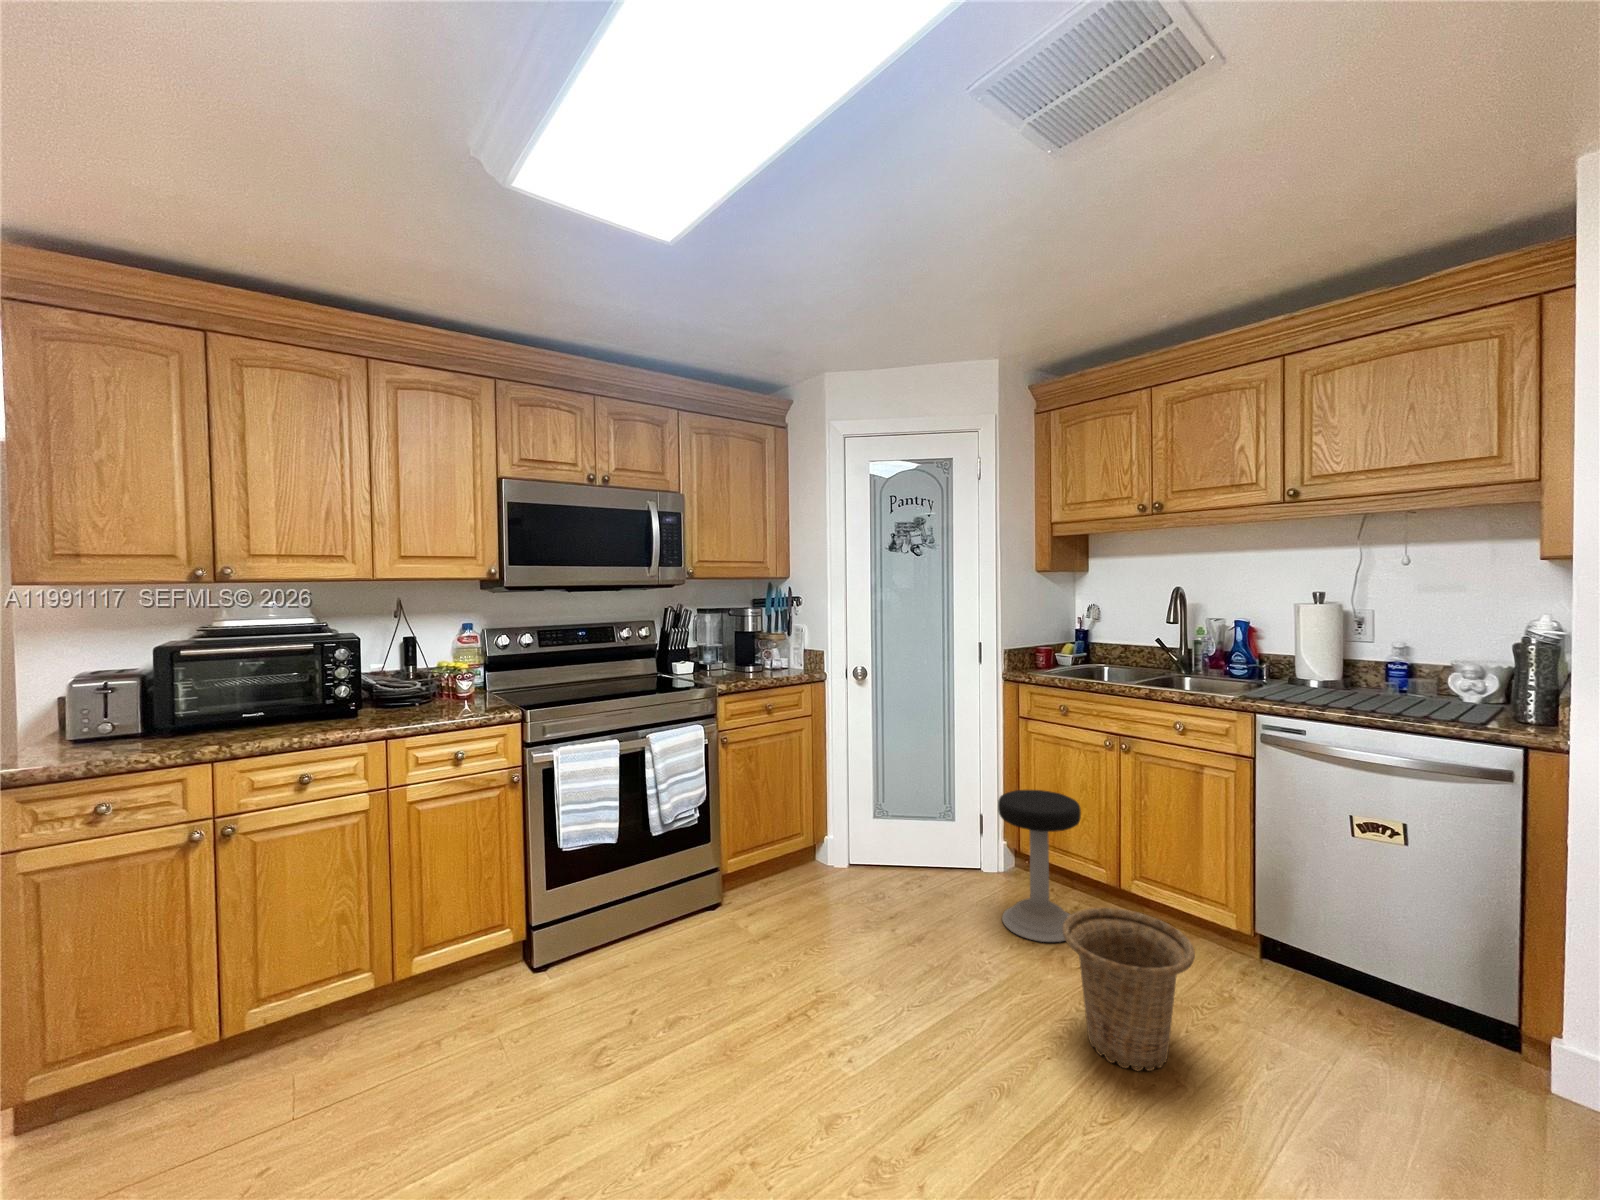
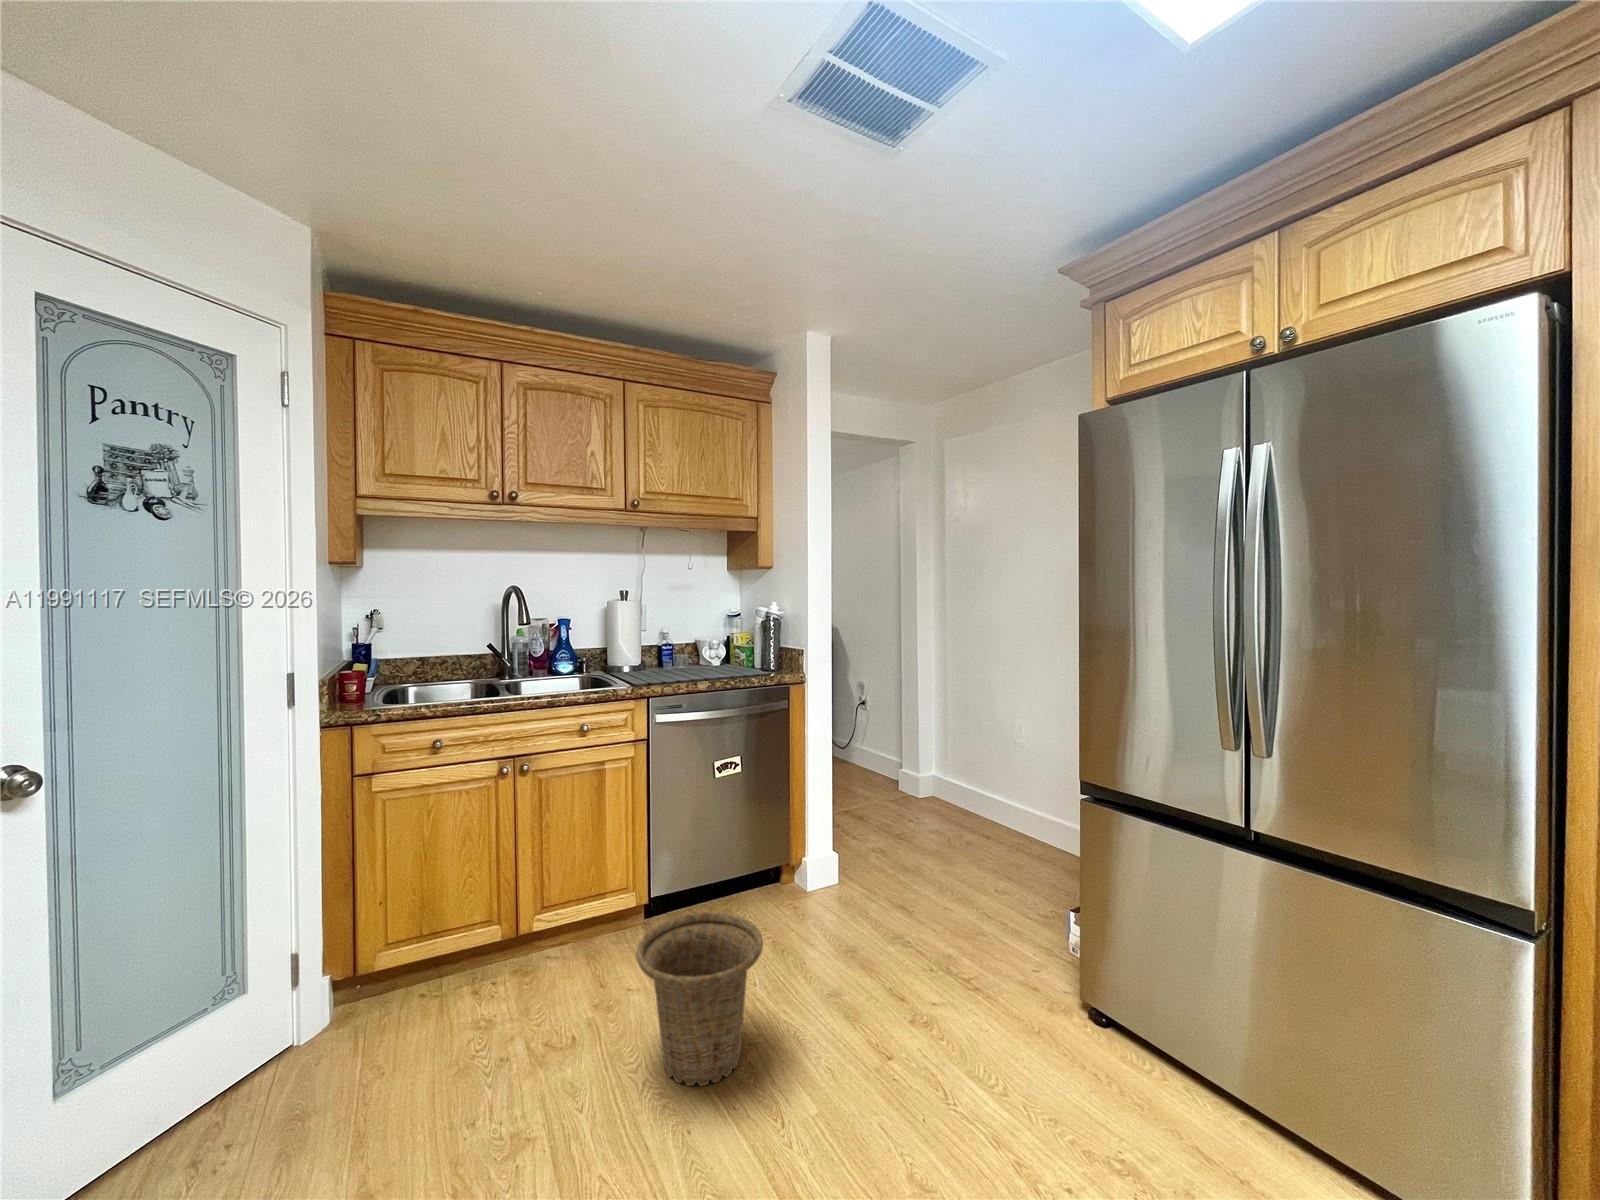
stool: present [998,790,1081,942] -> none [408,850,525,1071]

